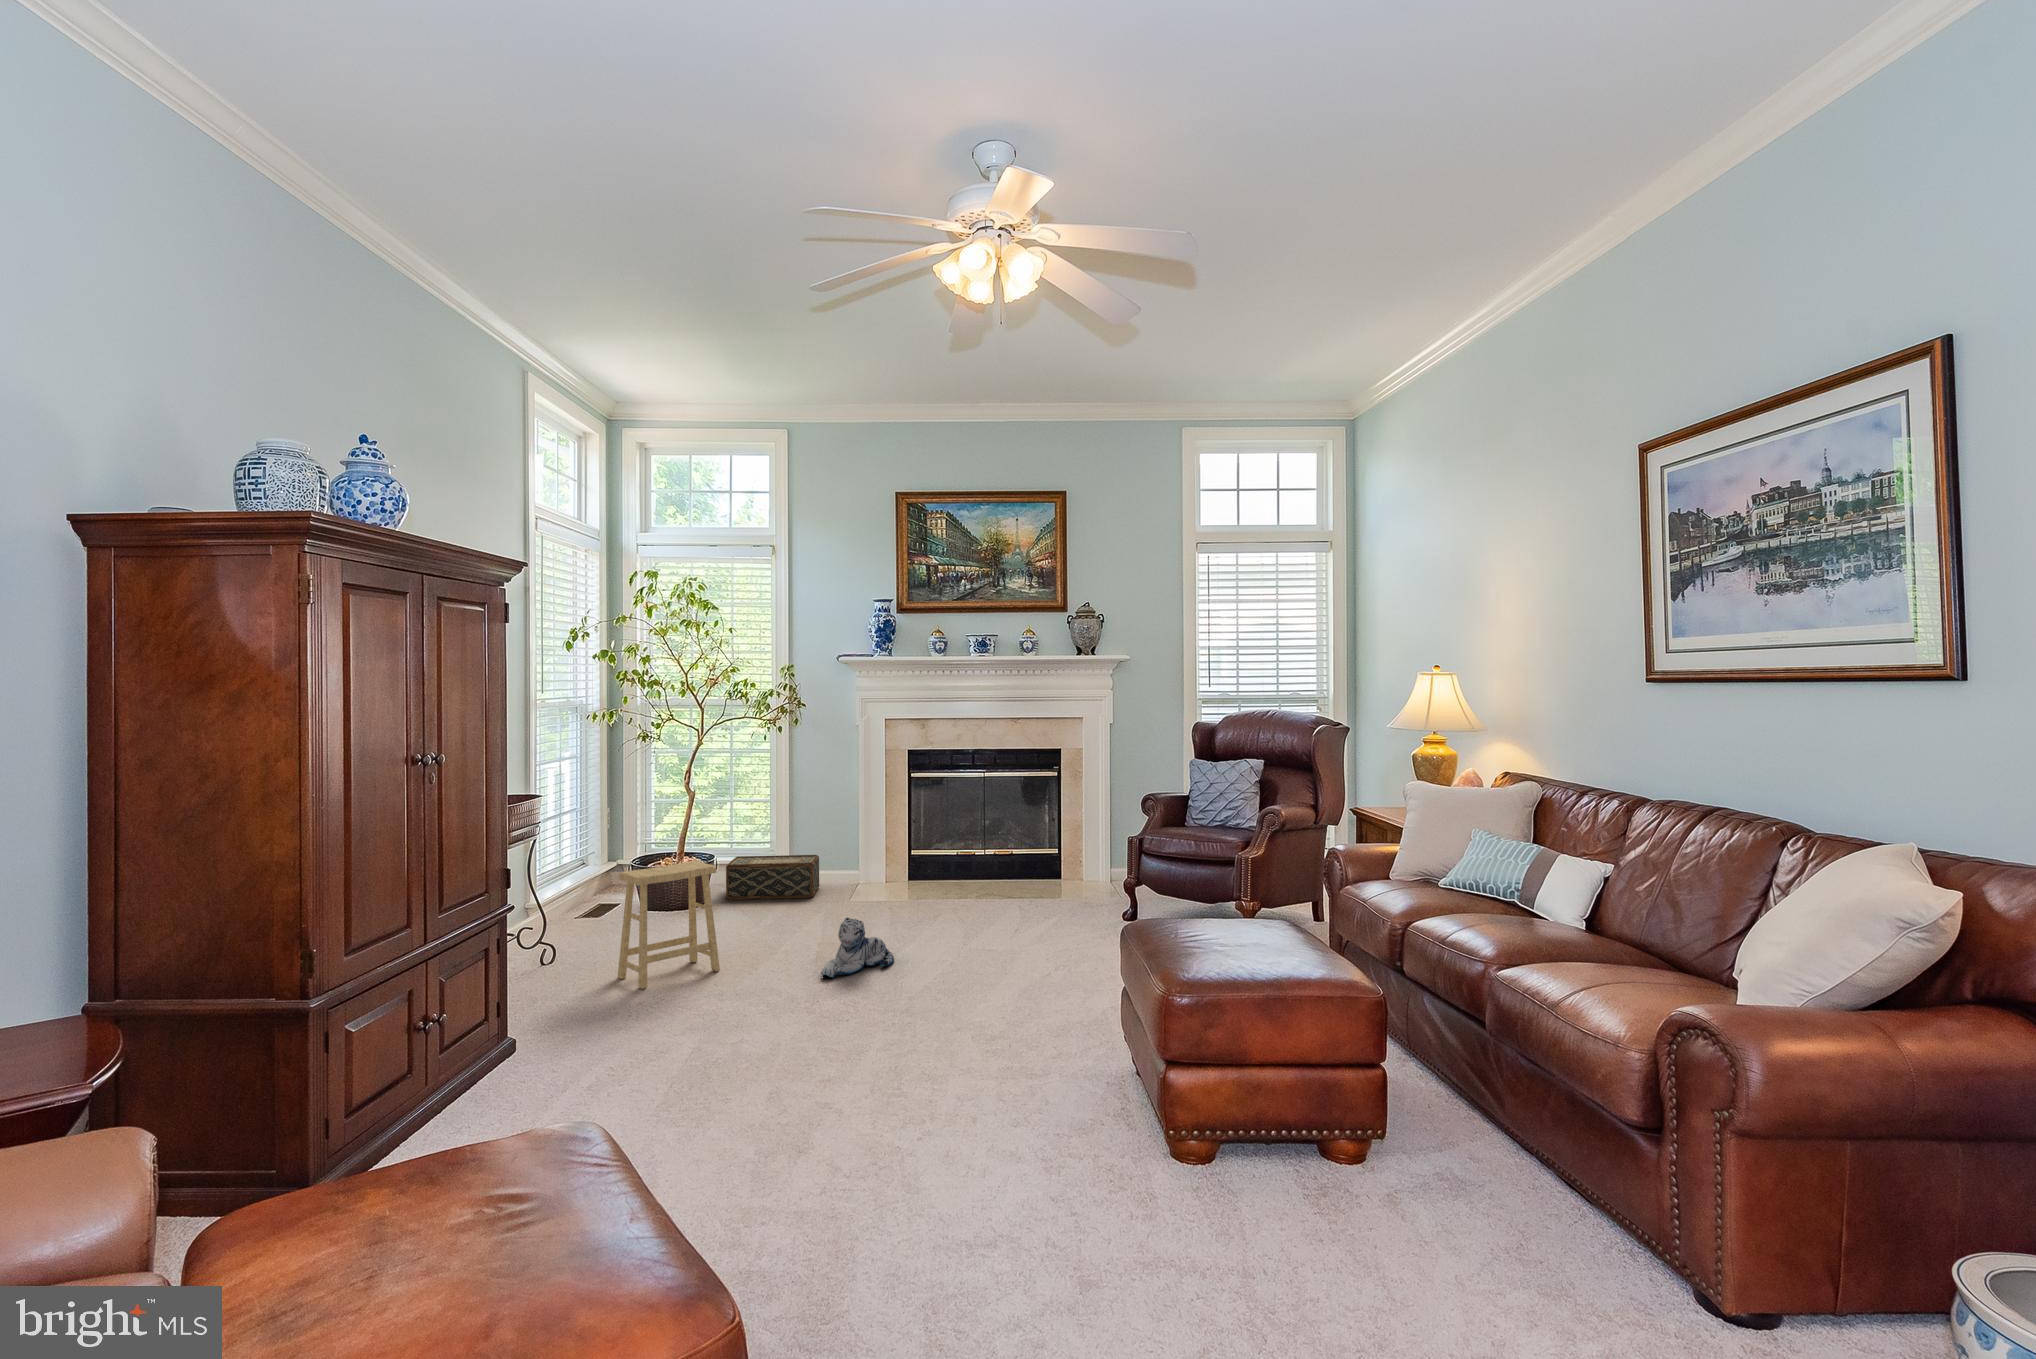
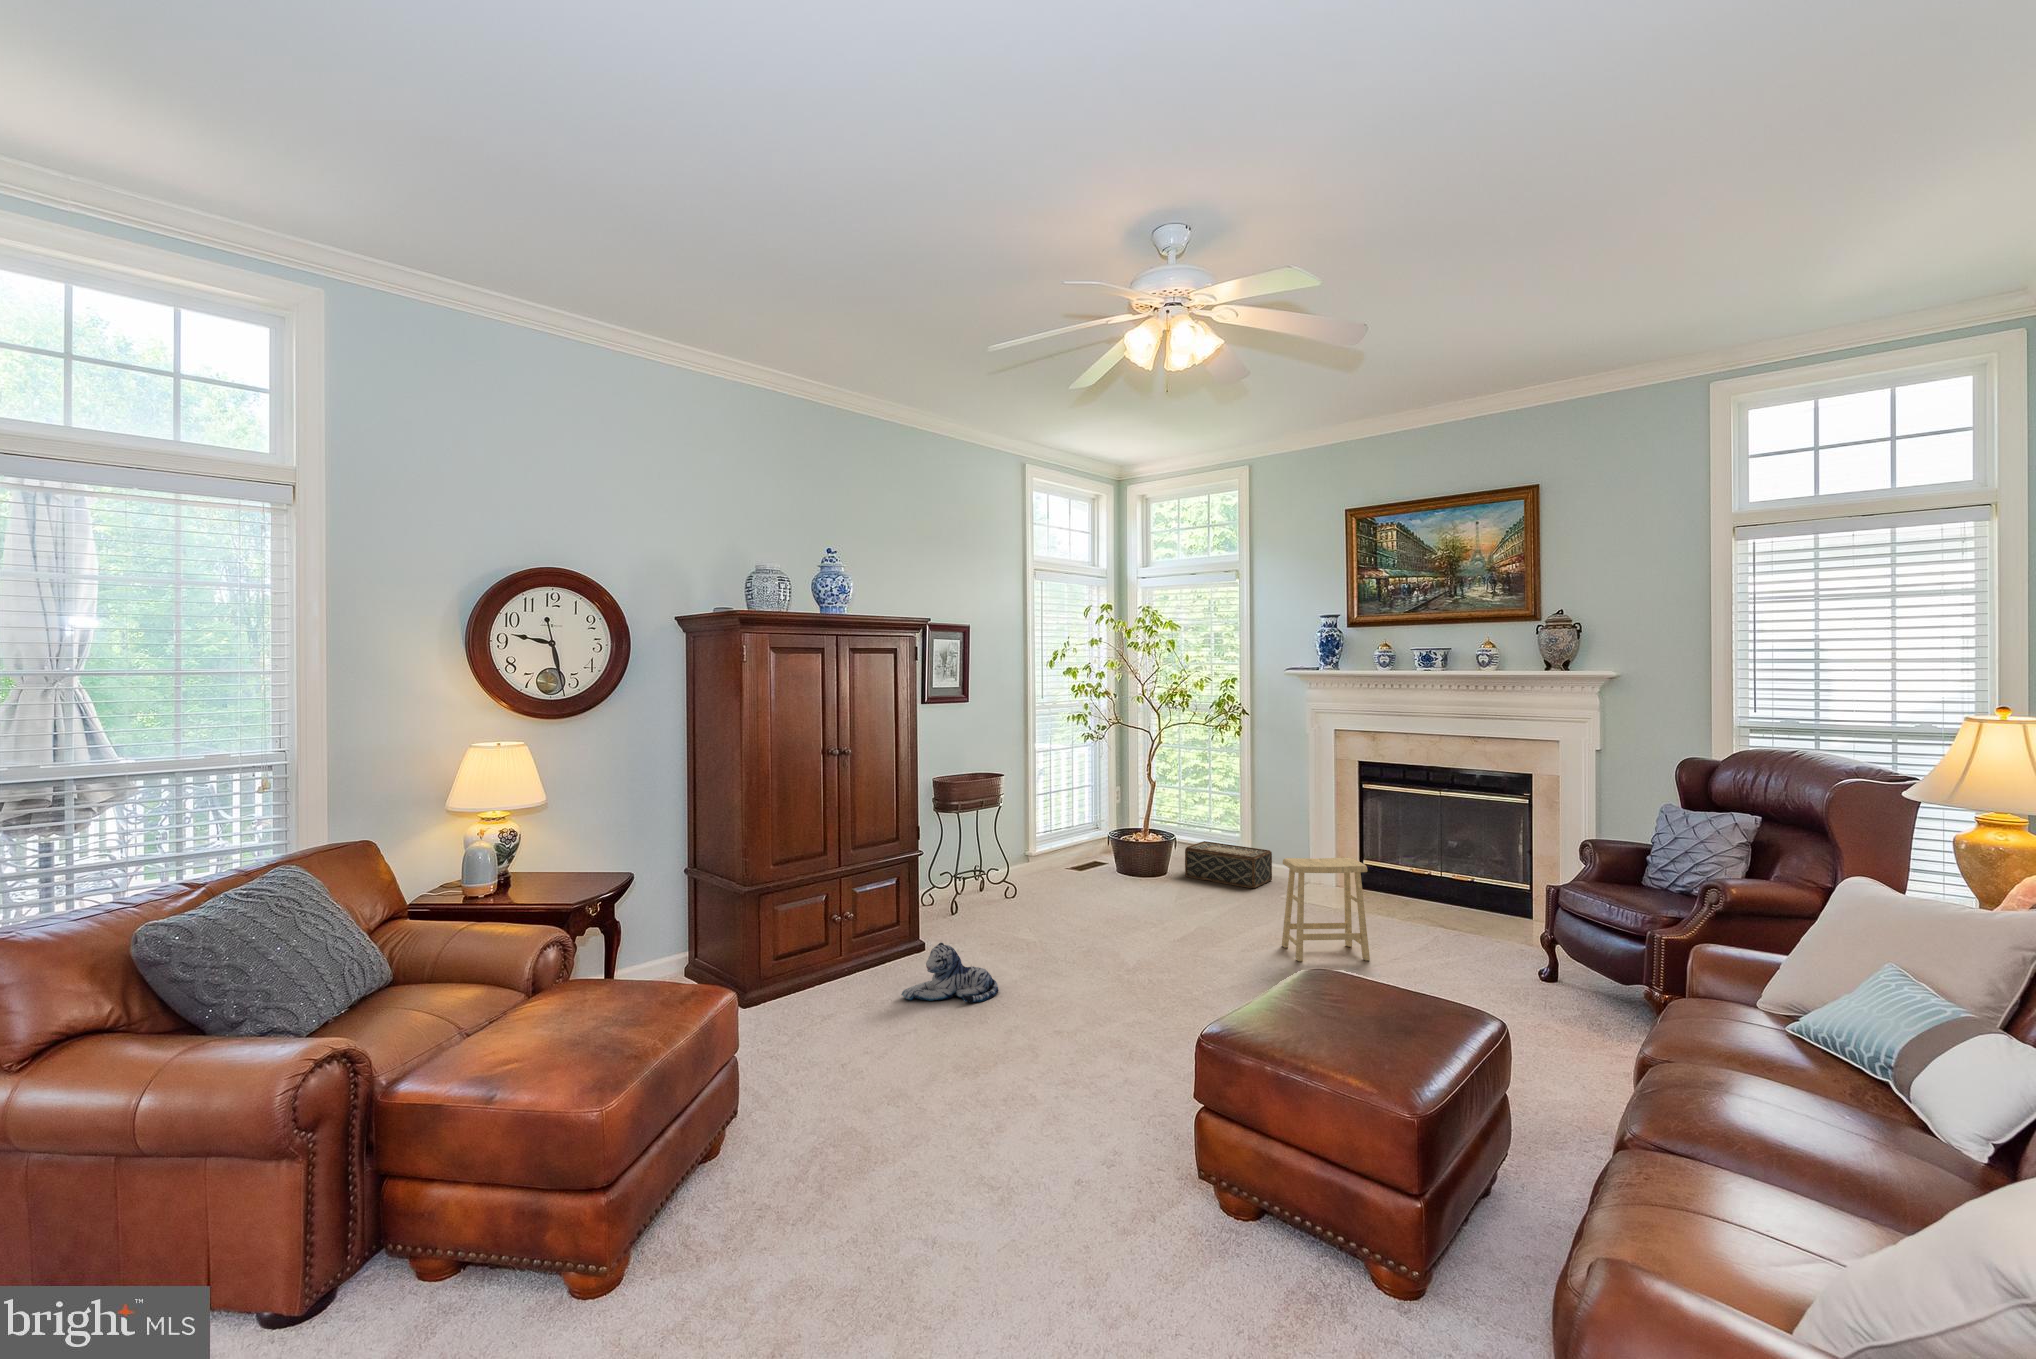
footstool: present [618,861,720,989] -> present [1282,857,1370,961]
plush toy: present [821,918,894,978] -> present [902,942,999,1003]

